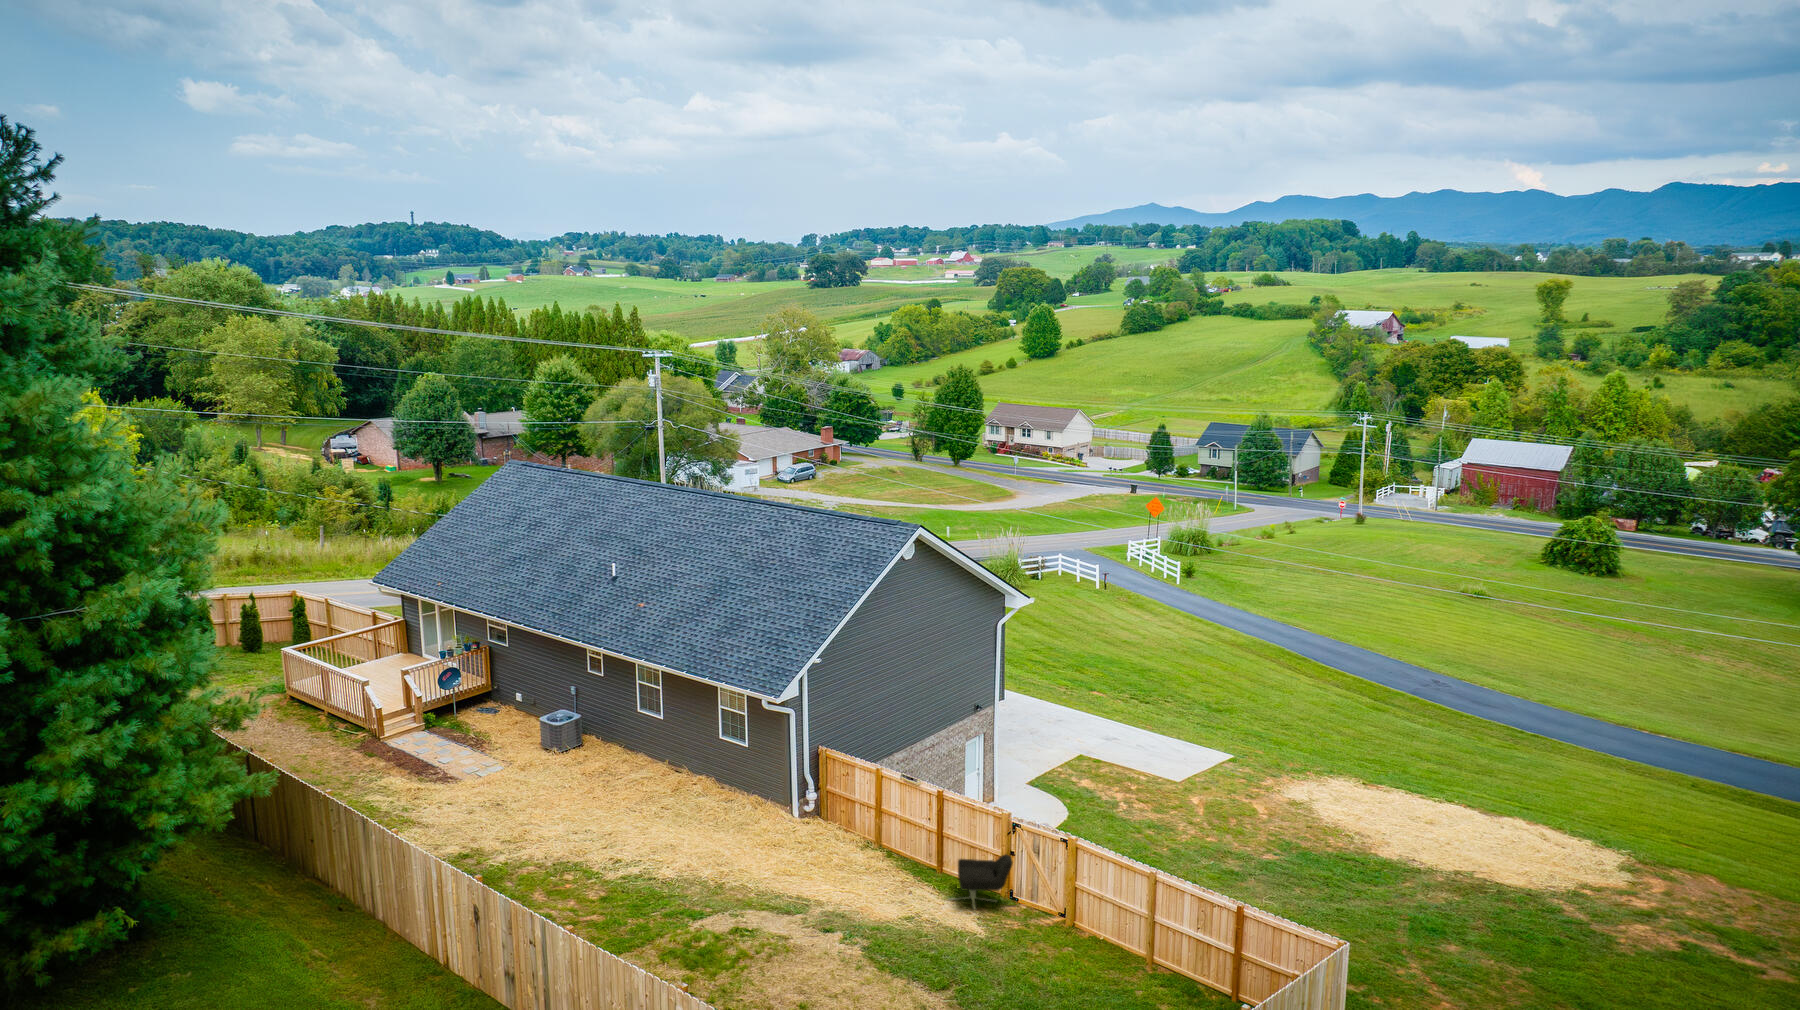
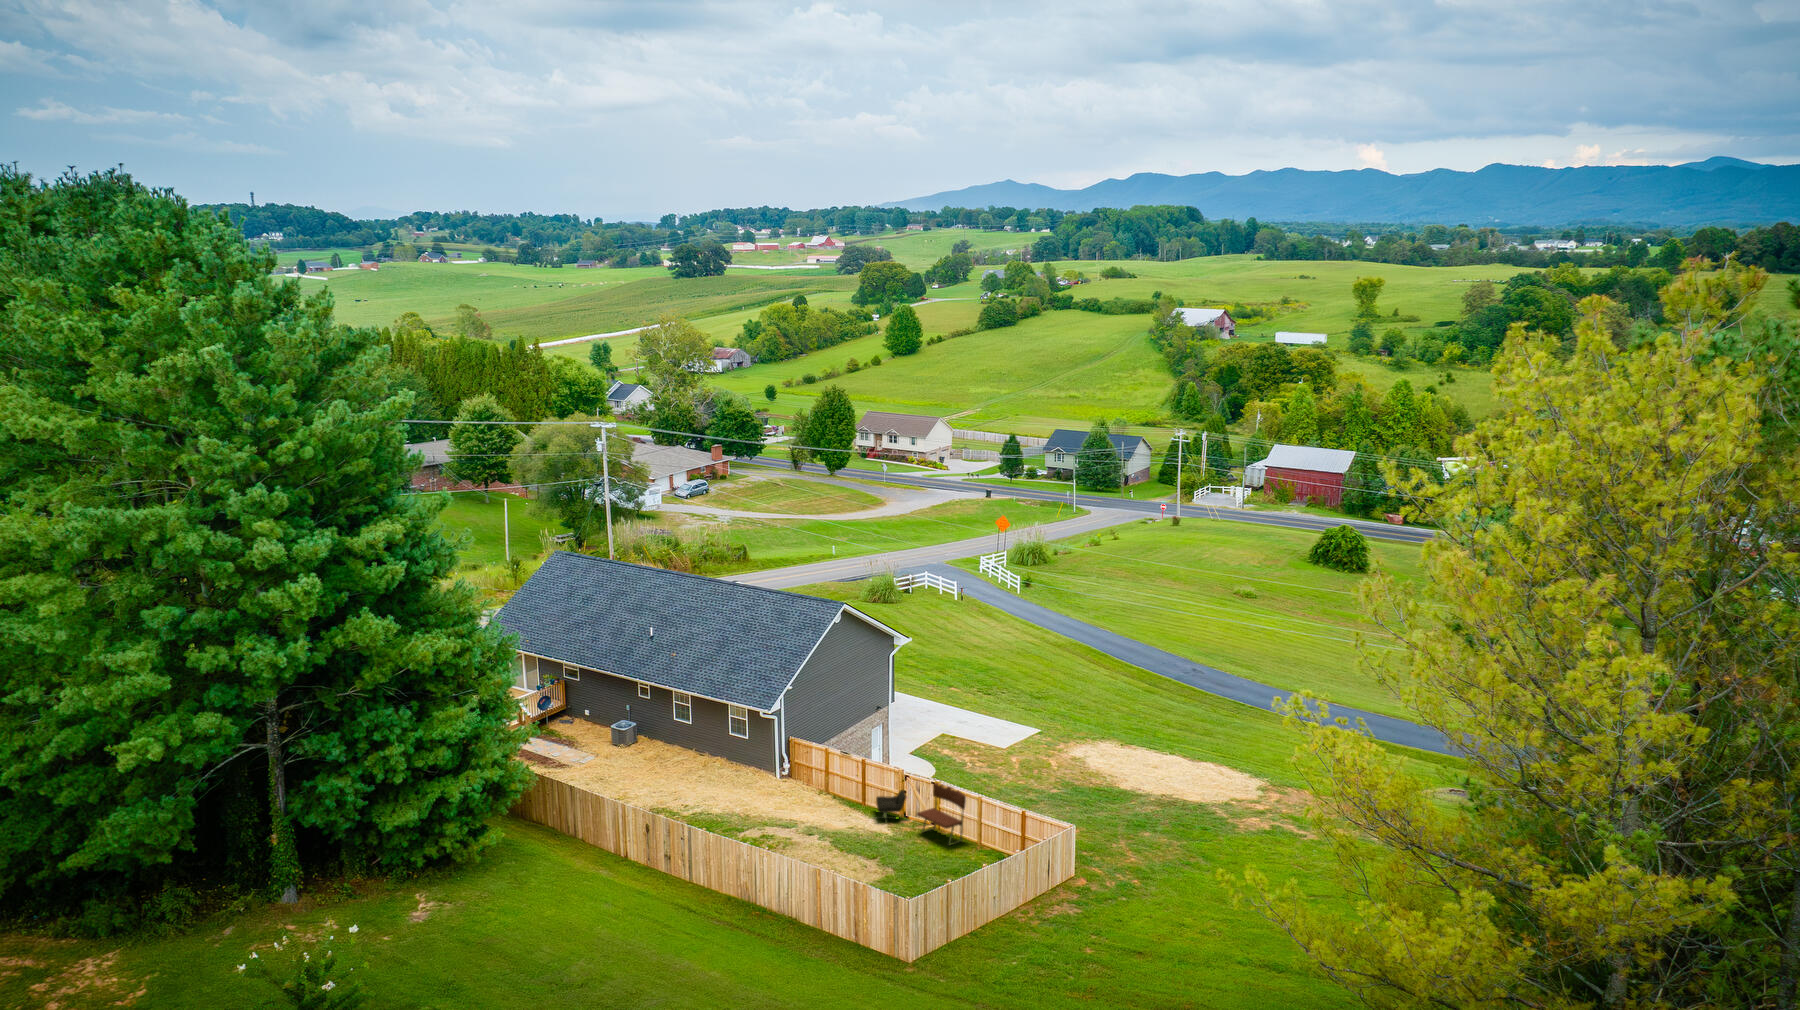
bench: none [1031,839,1127,965] -> present [917,783,966,845]

